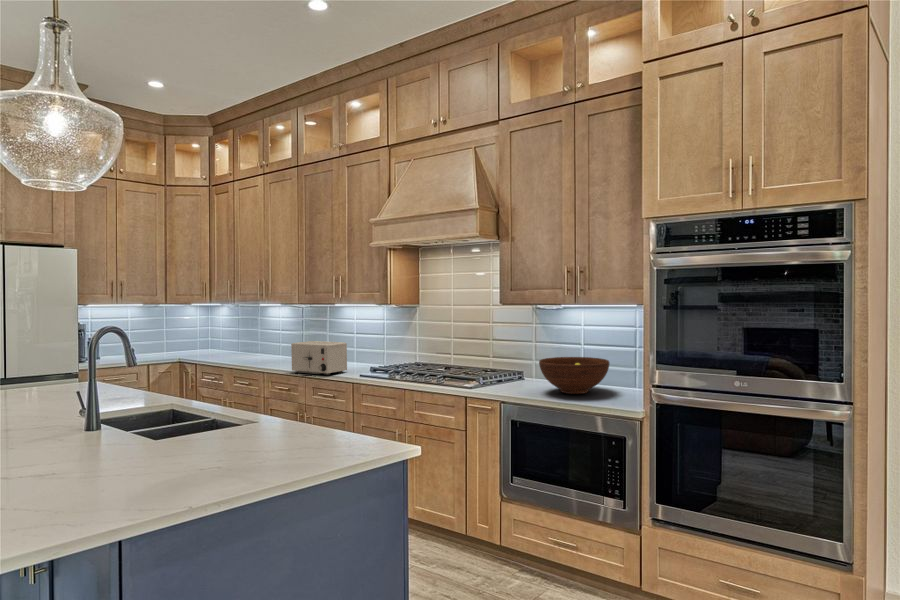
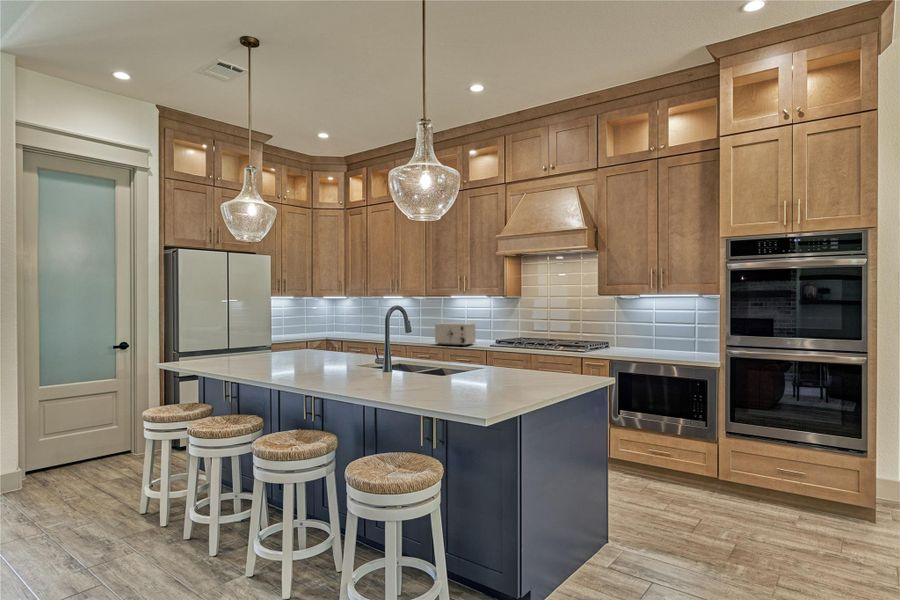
fruit bowl: present [539,357,609,394] -> none [635,331,685,355]

